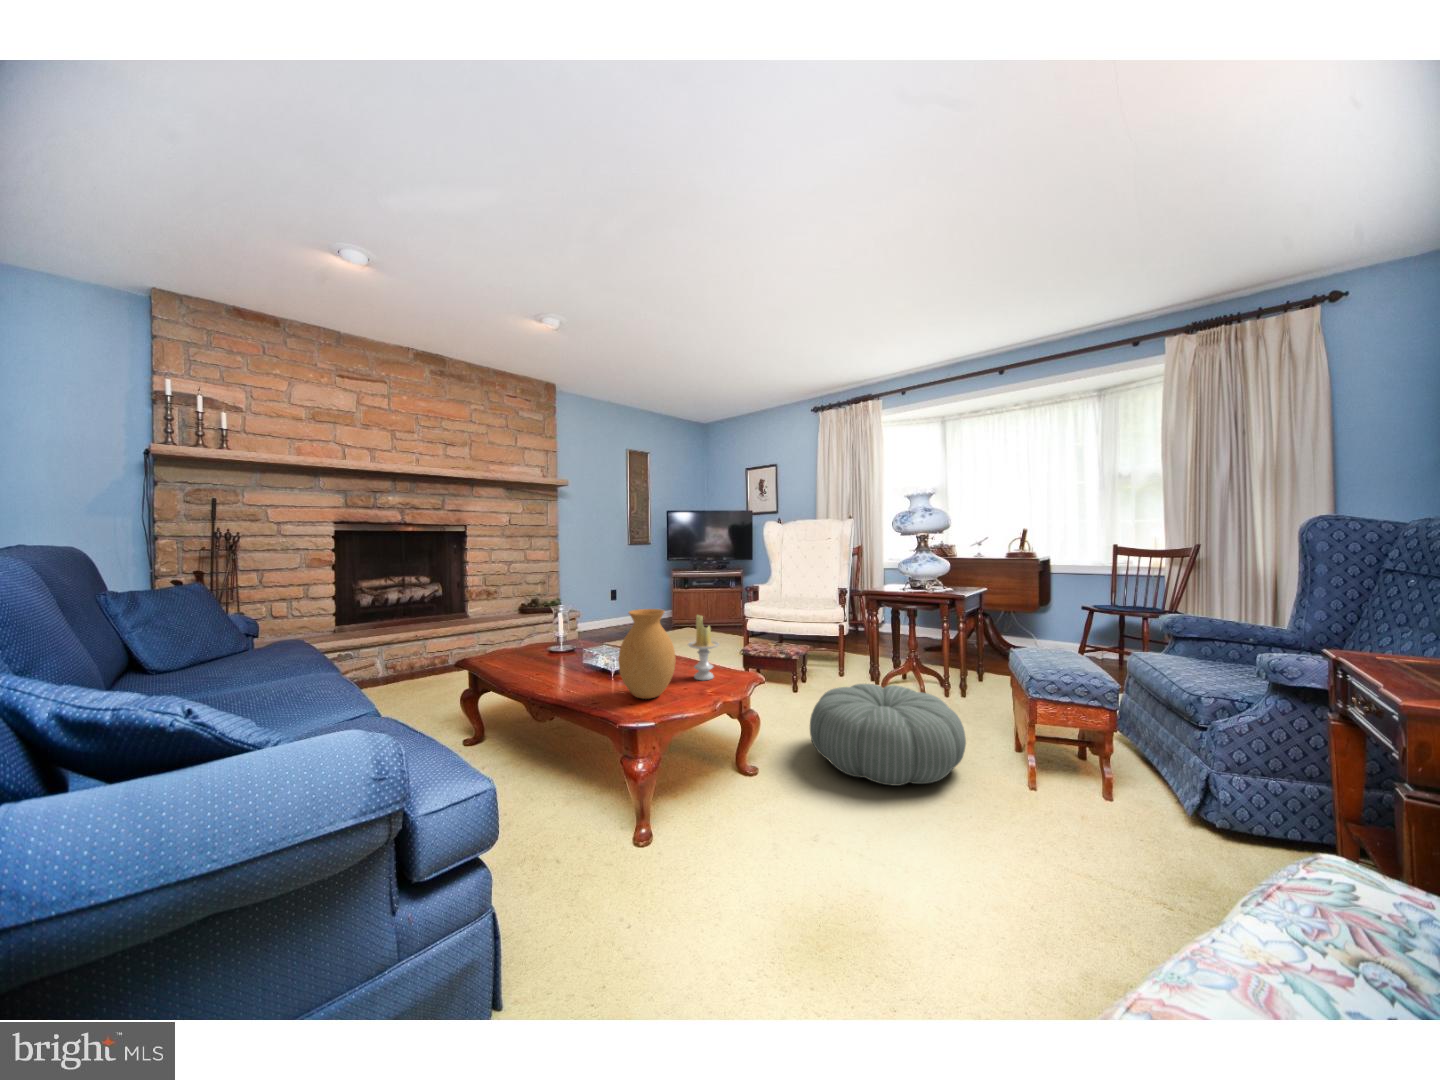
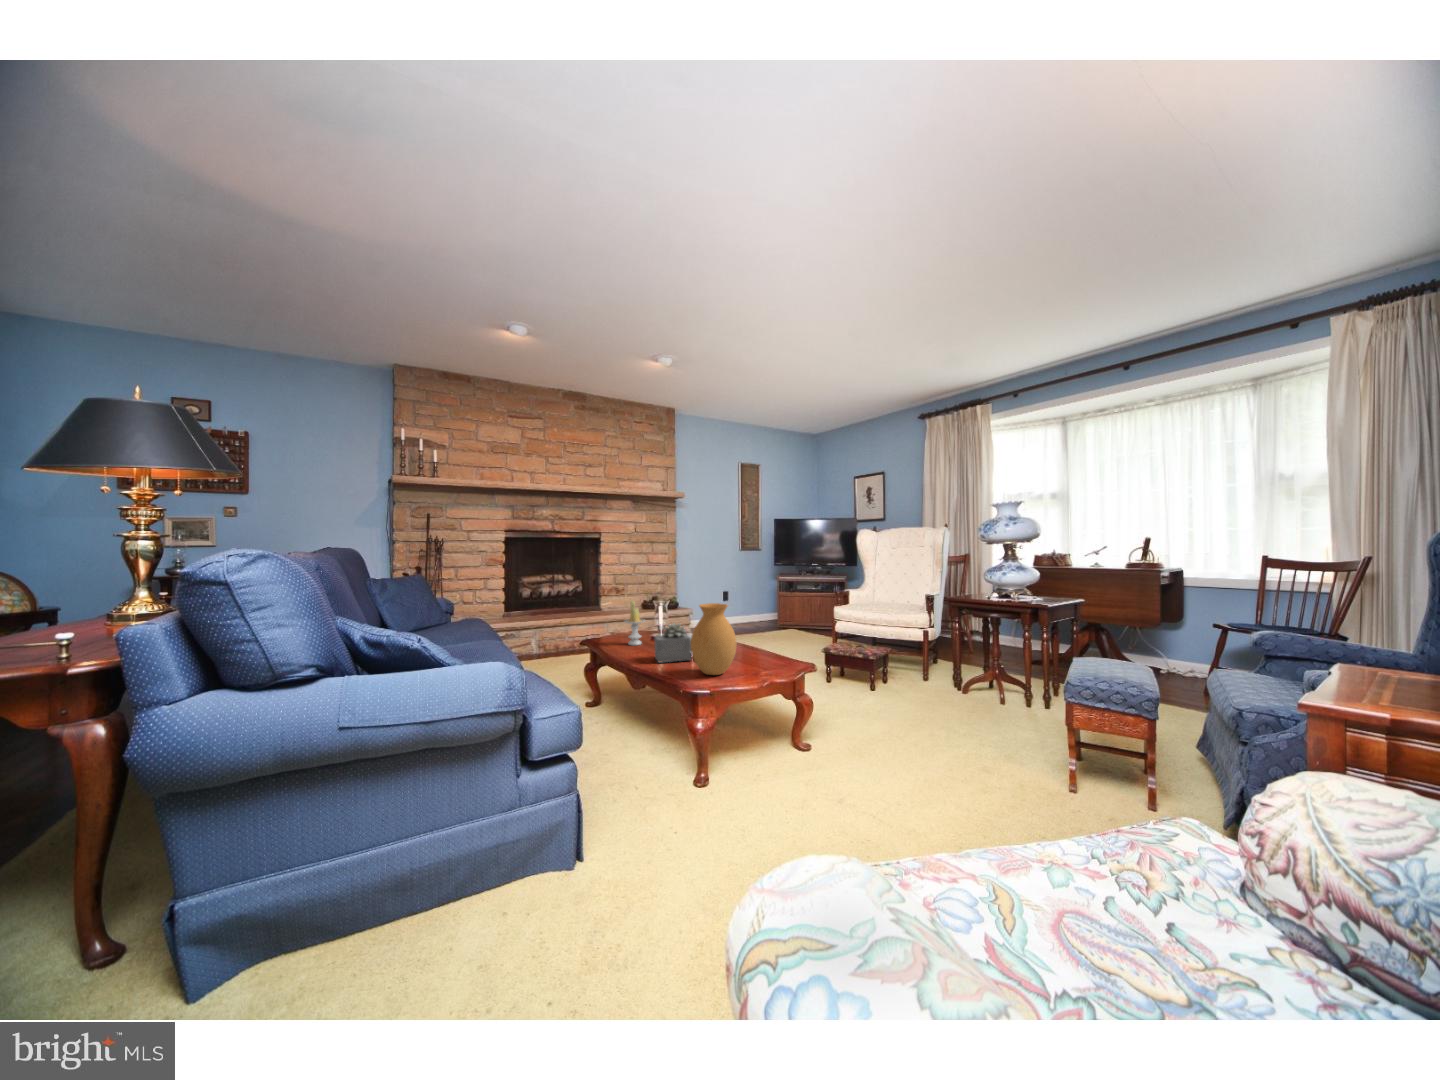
candle: present [688,615,719,680] -> present [624,601,645,645]
succulent plant: none [562,633,613,686] -> present [654,623,691,663]
pouf: present [810,684,966,786] -> none [861,682,1009,774]

